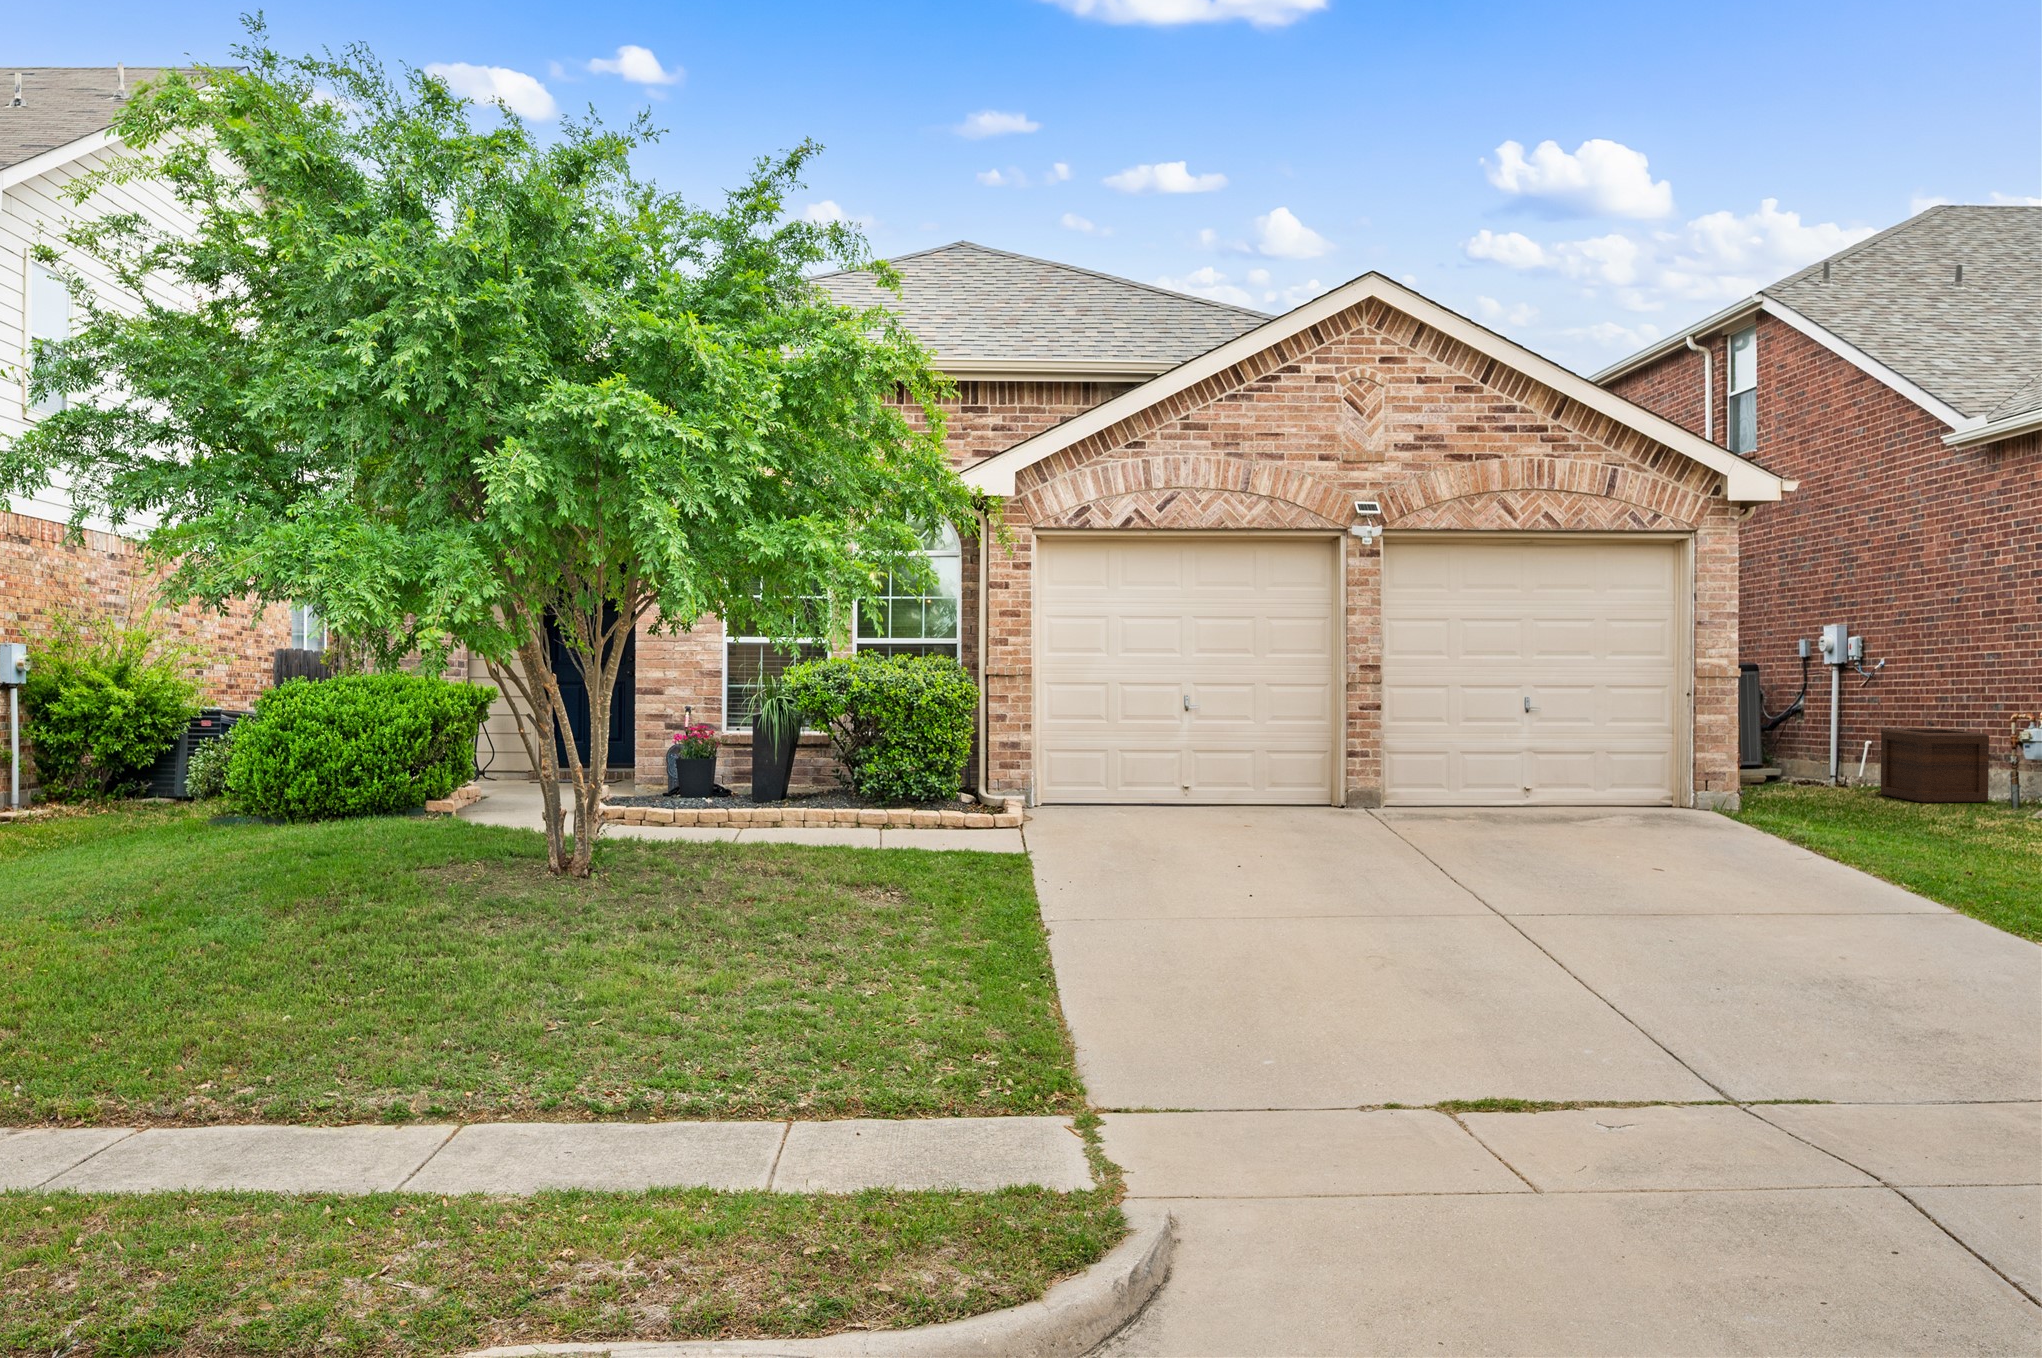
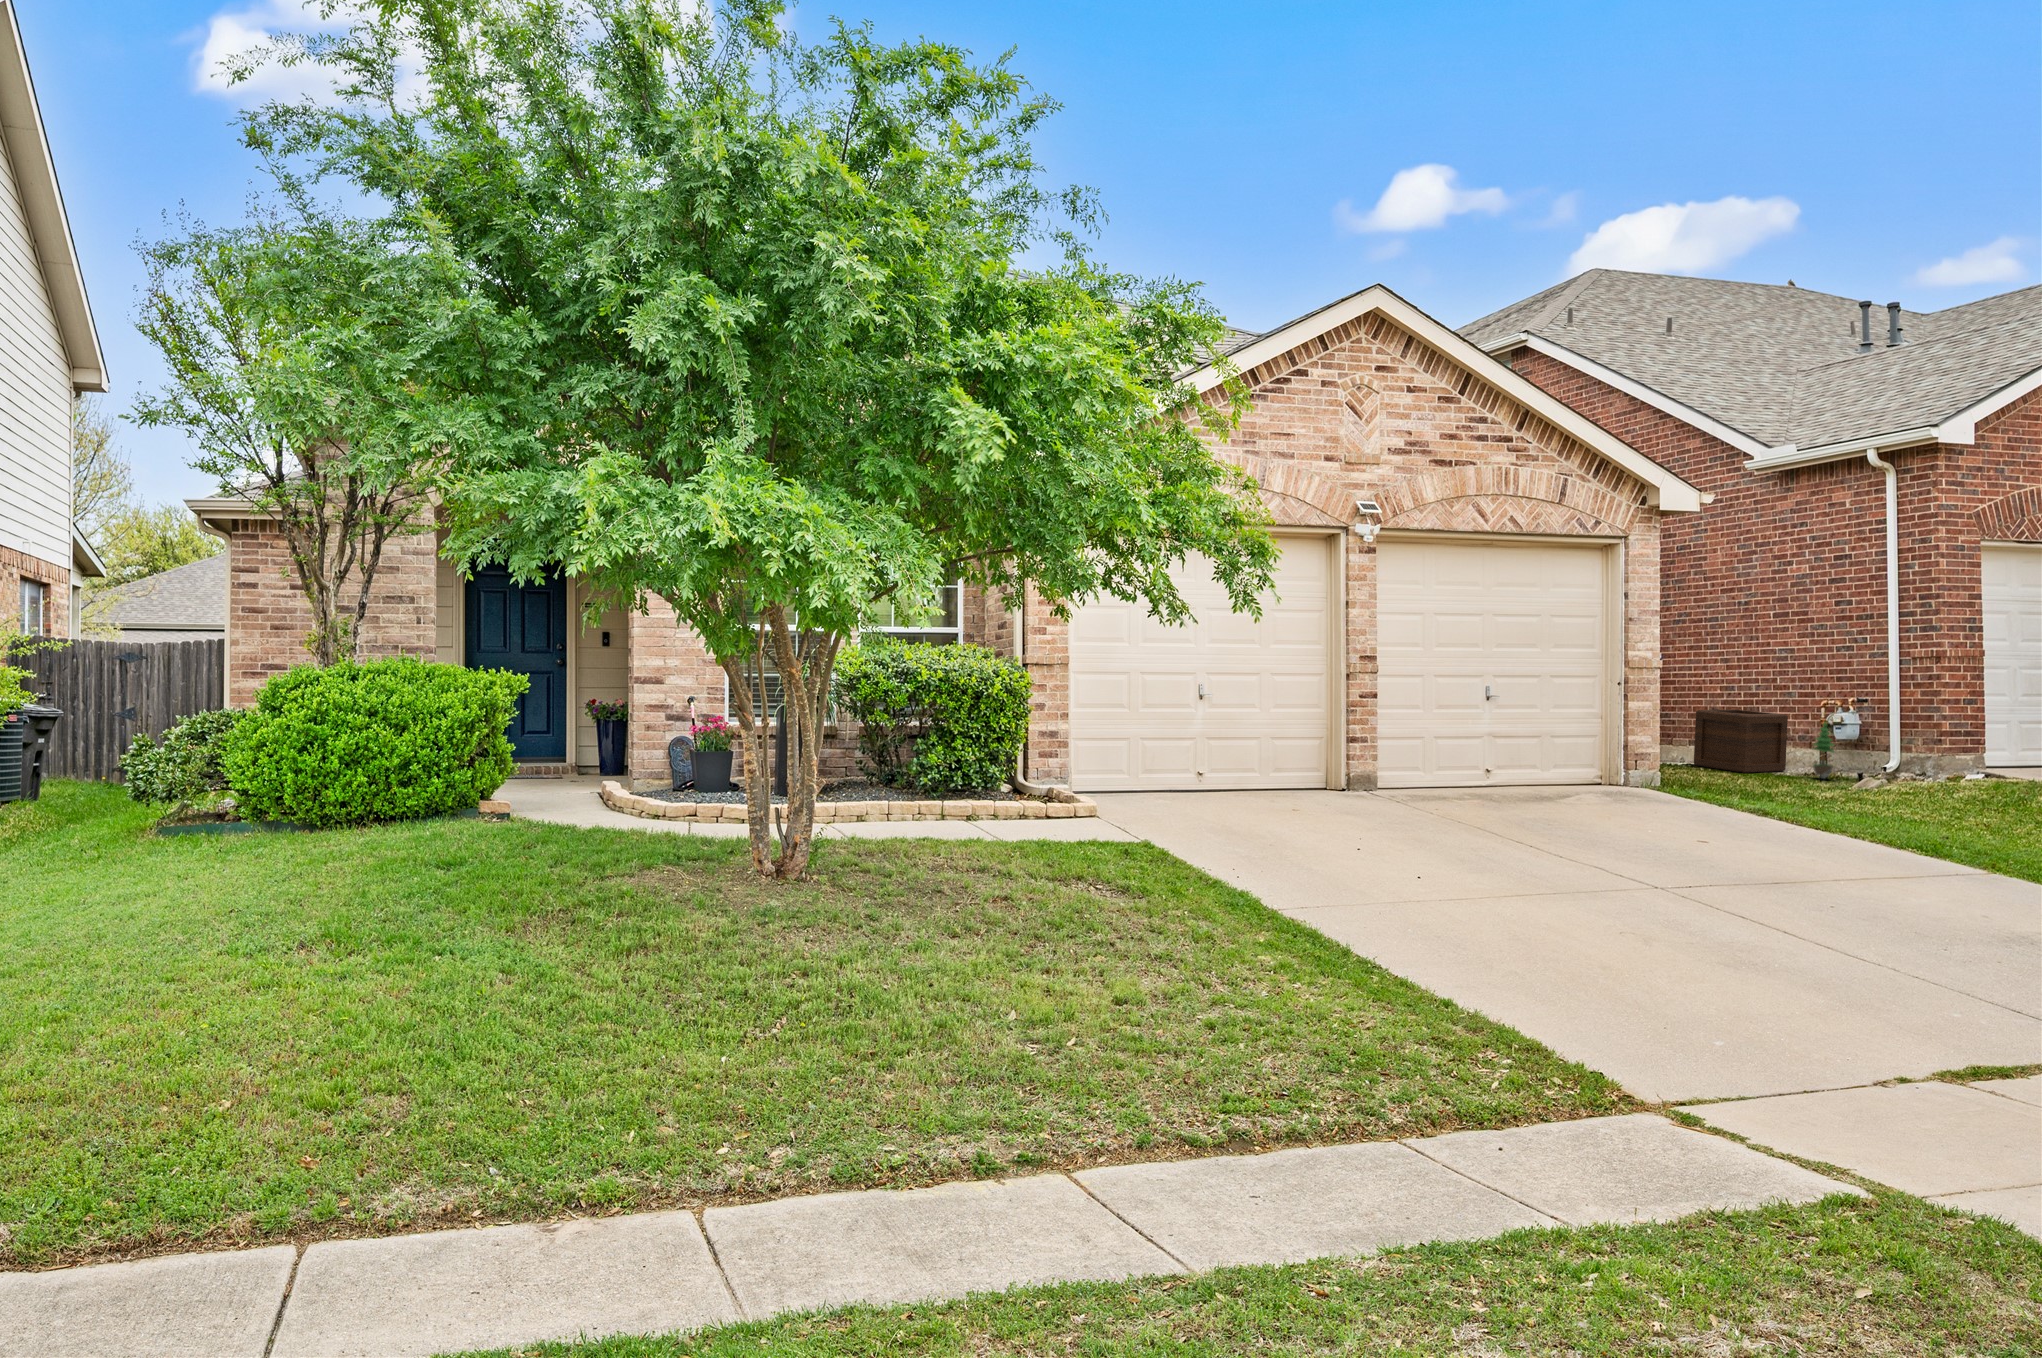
potted tree: none [1997,739,2027,810] -> present [1813,722,1834,779]

